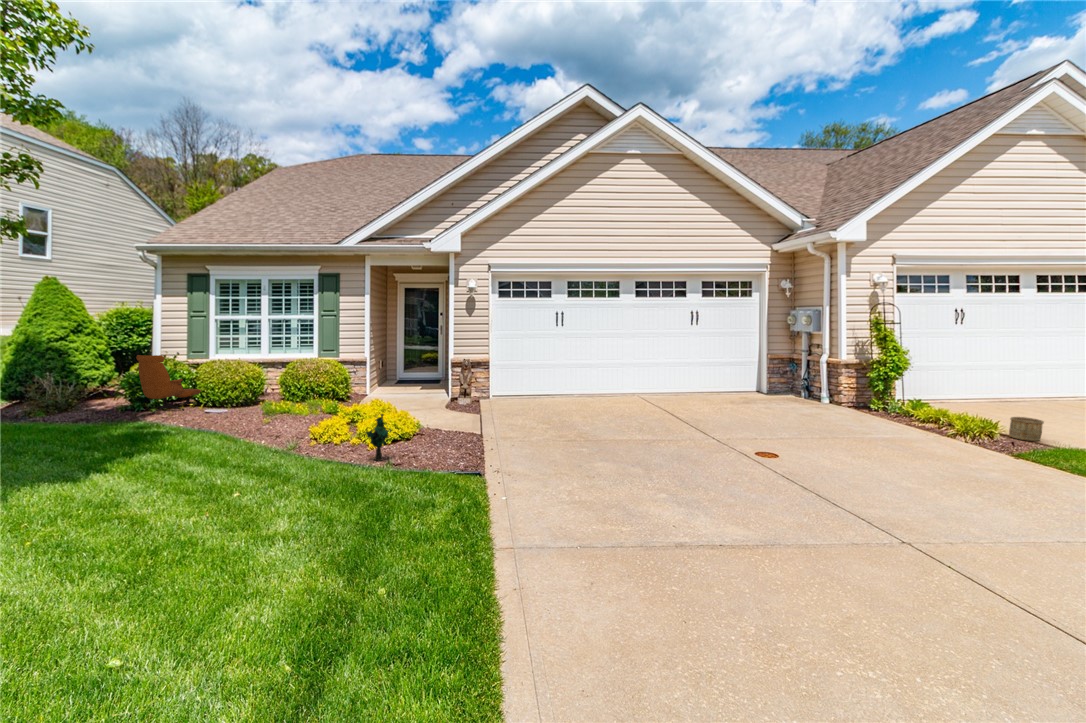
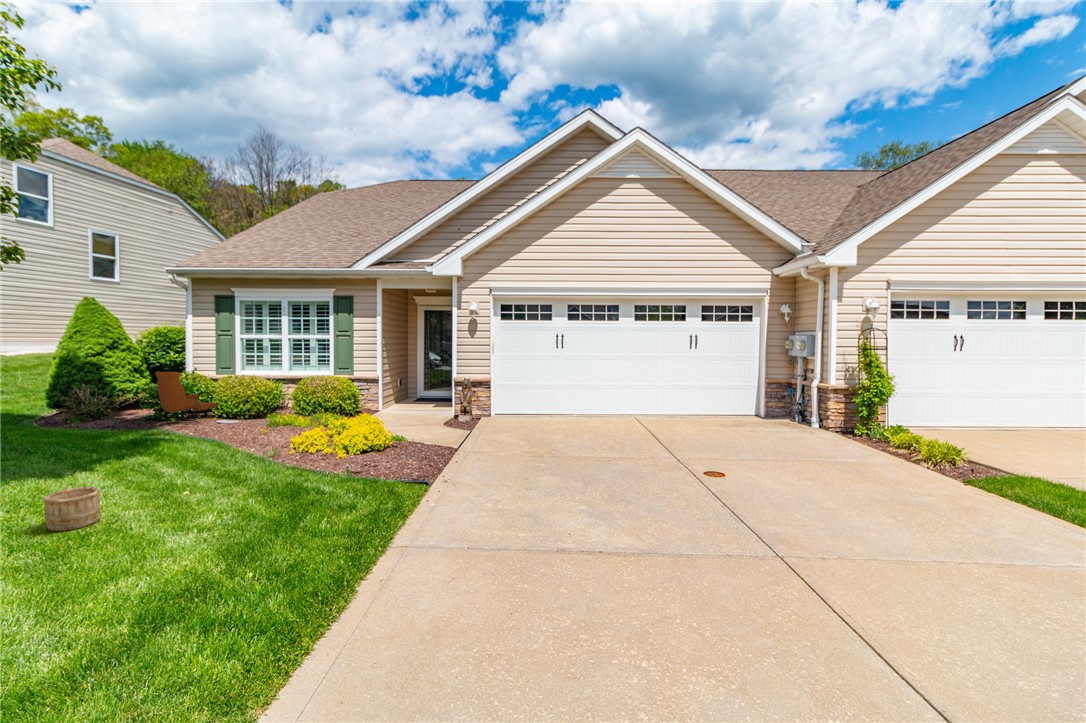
decorative plant: present [365,414,391,461] -> none [334,436,362,482]
wooden bucket: present [1009,417,1044,441] -> present [43,487,101,531]

